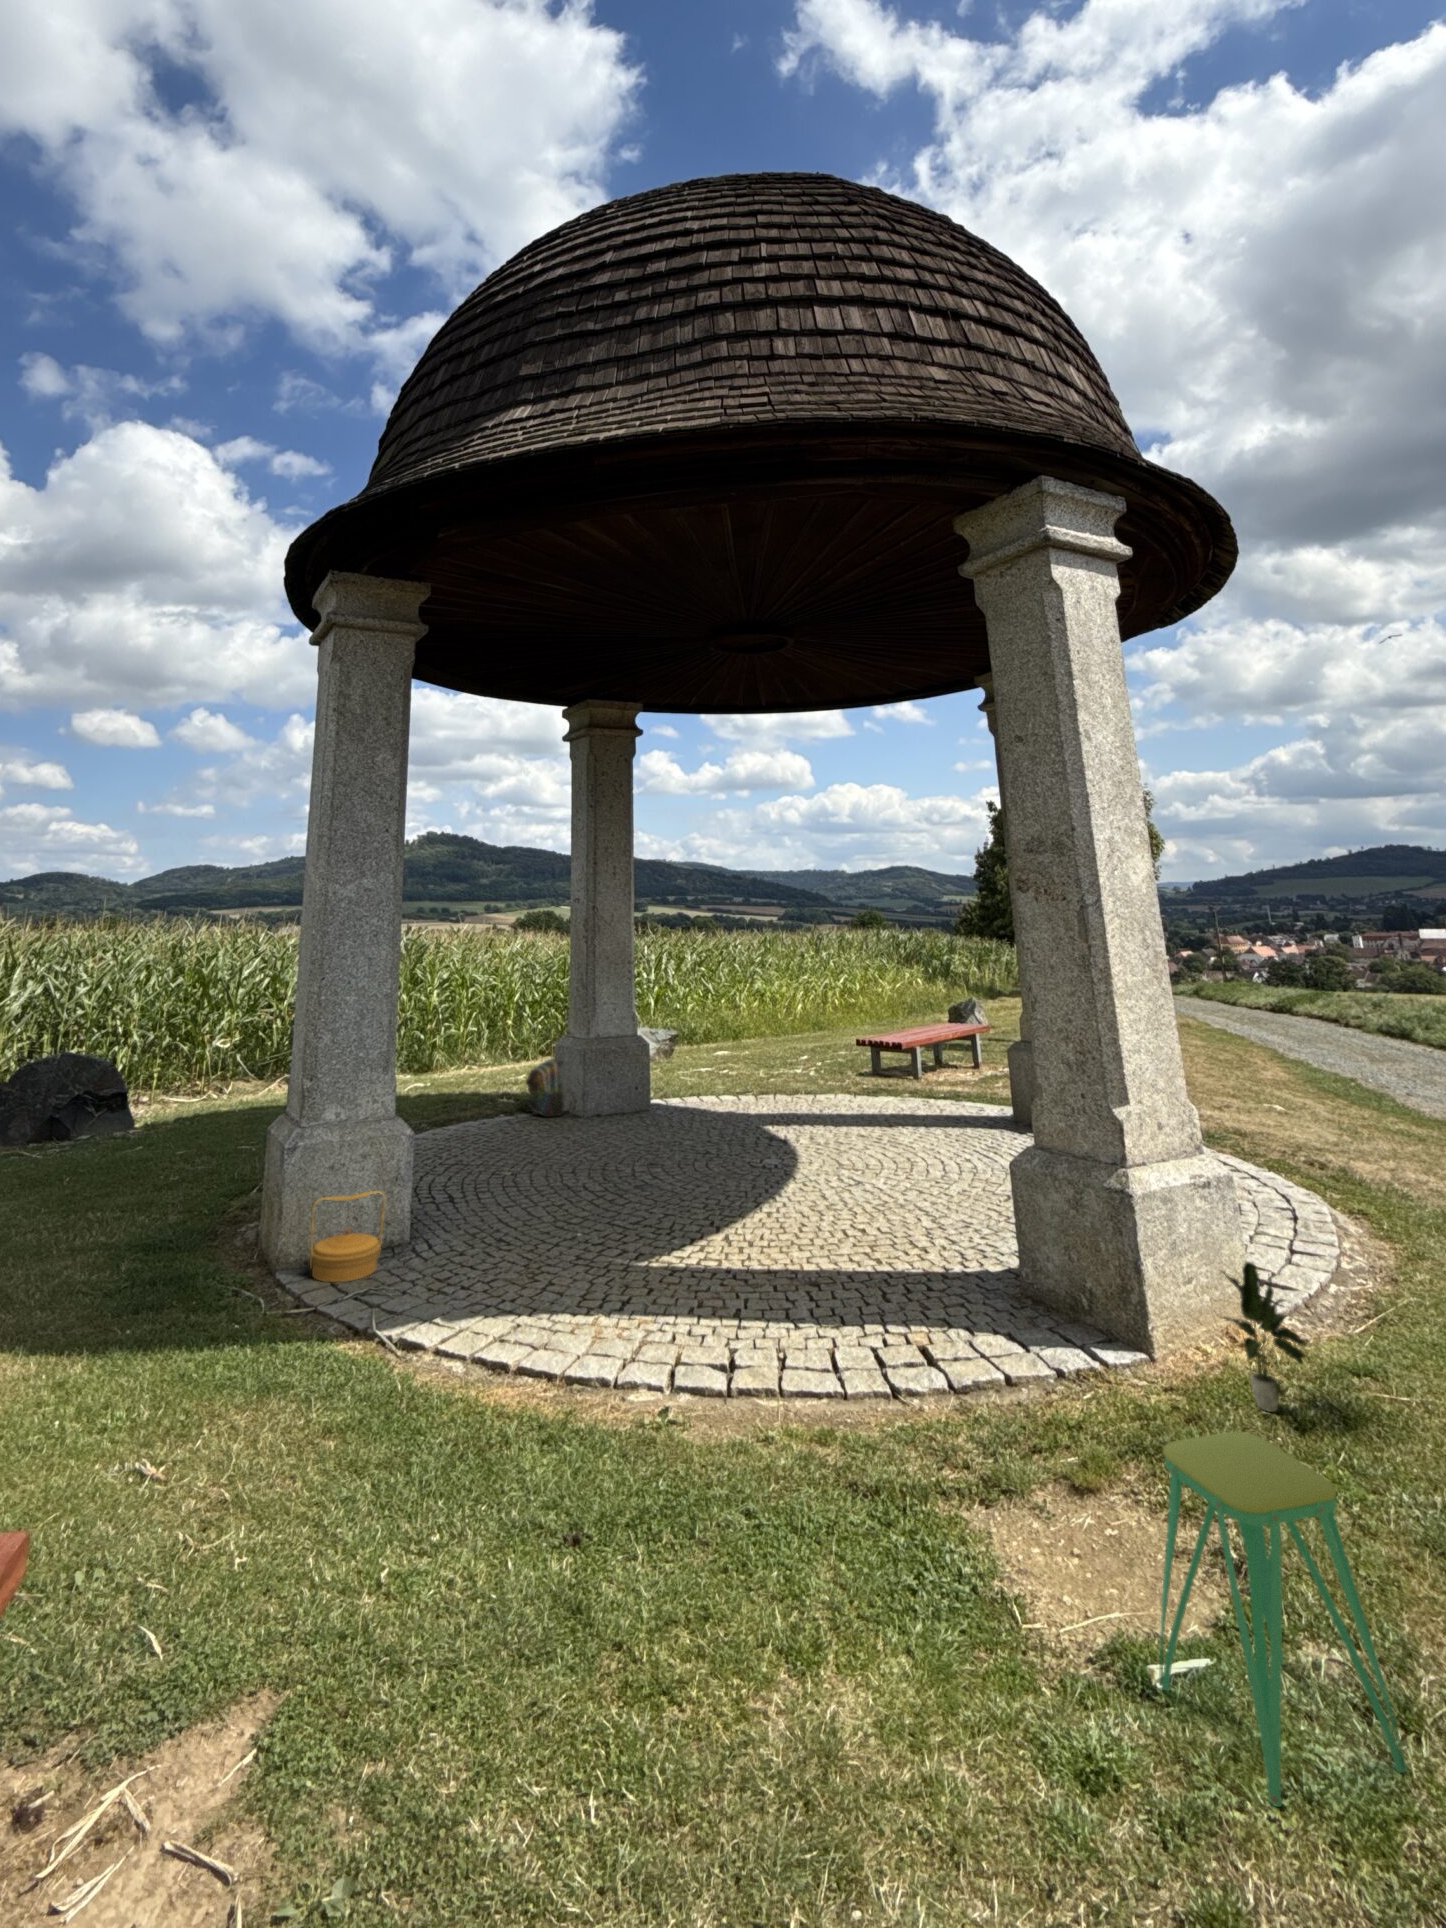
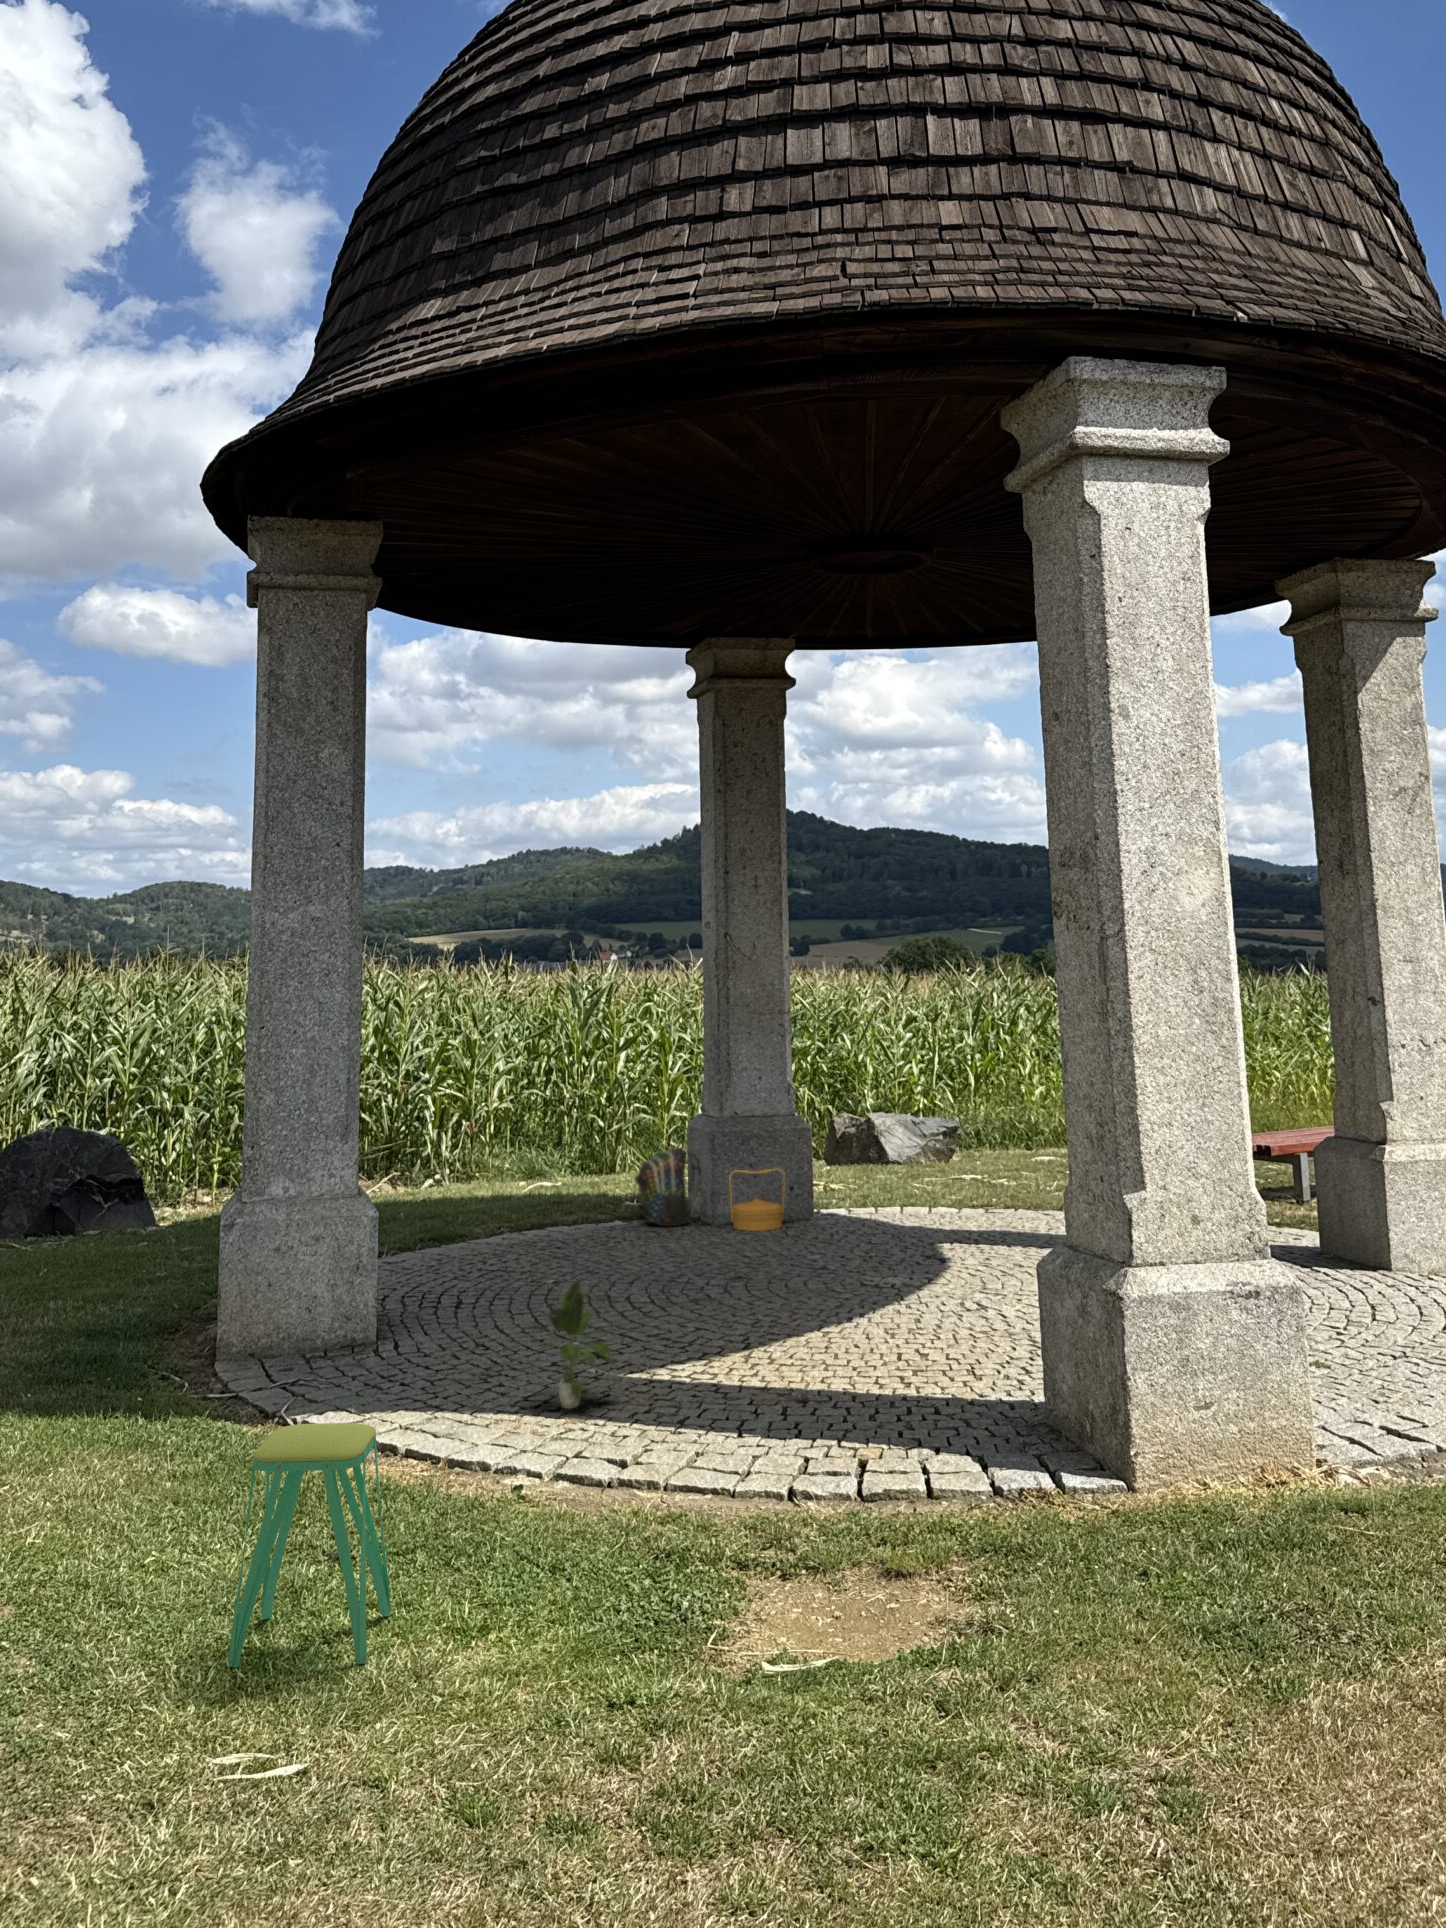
basket: present [310,1191,385,1282] -> present [731,1169,785,1231]
potted plant: present [1221,1262,1312,1412] -> present [533,1282,617,1409]
stool: present [1160,1431,1407,1807] -> present [228,1423,391,1668]

